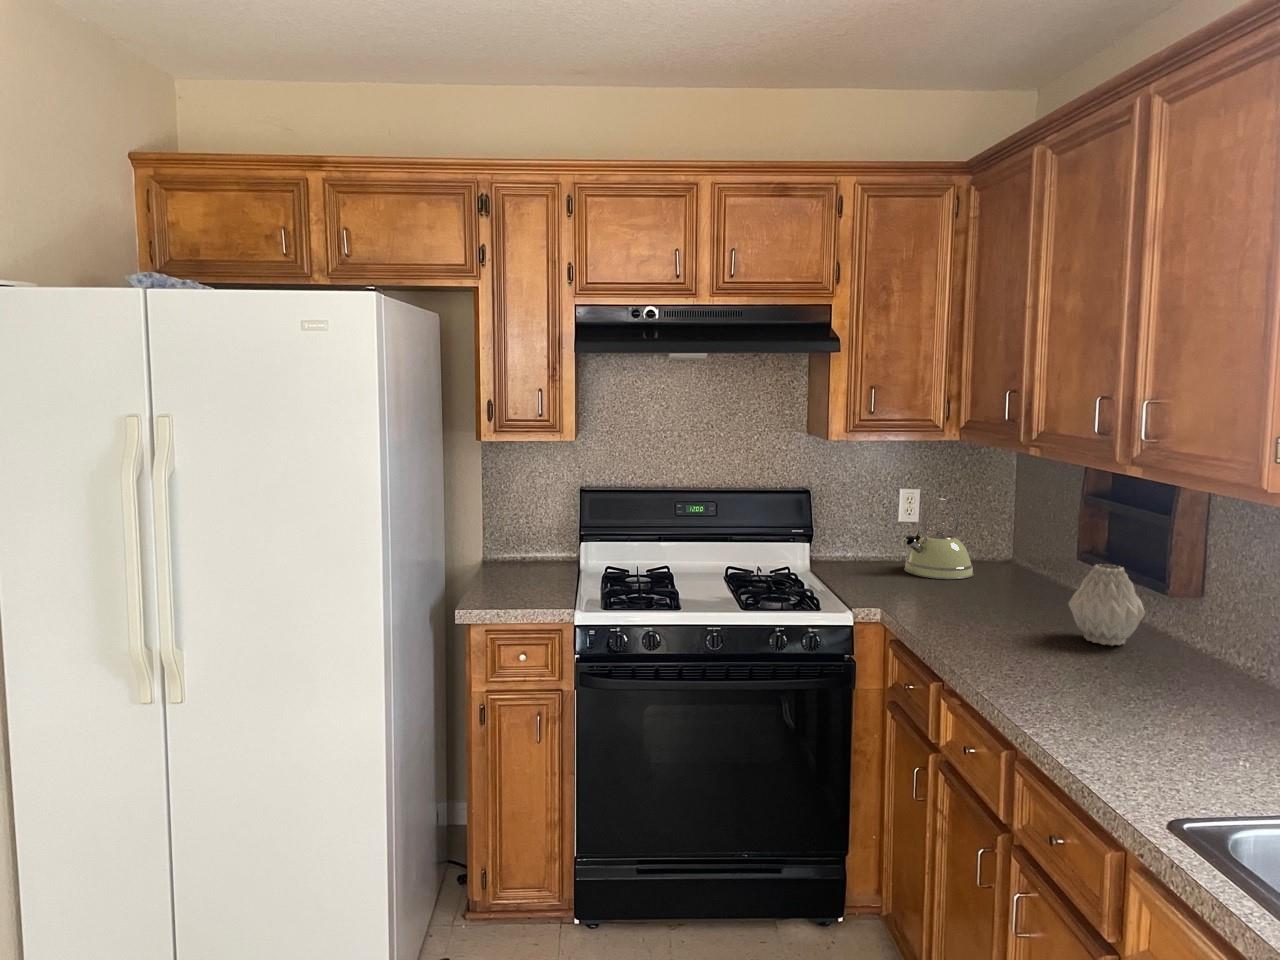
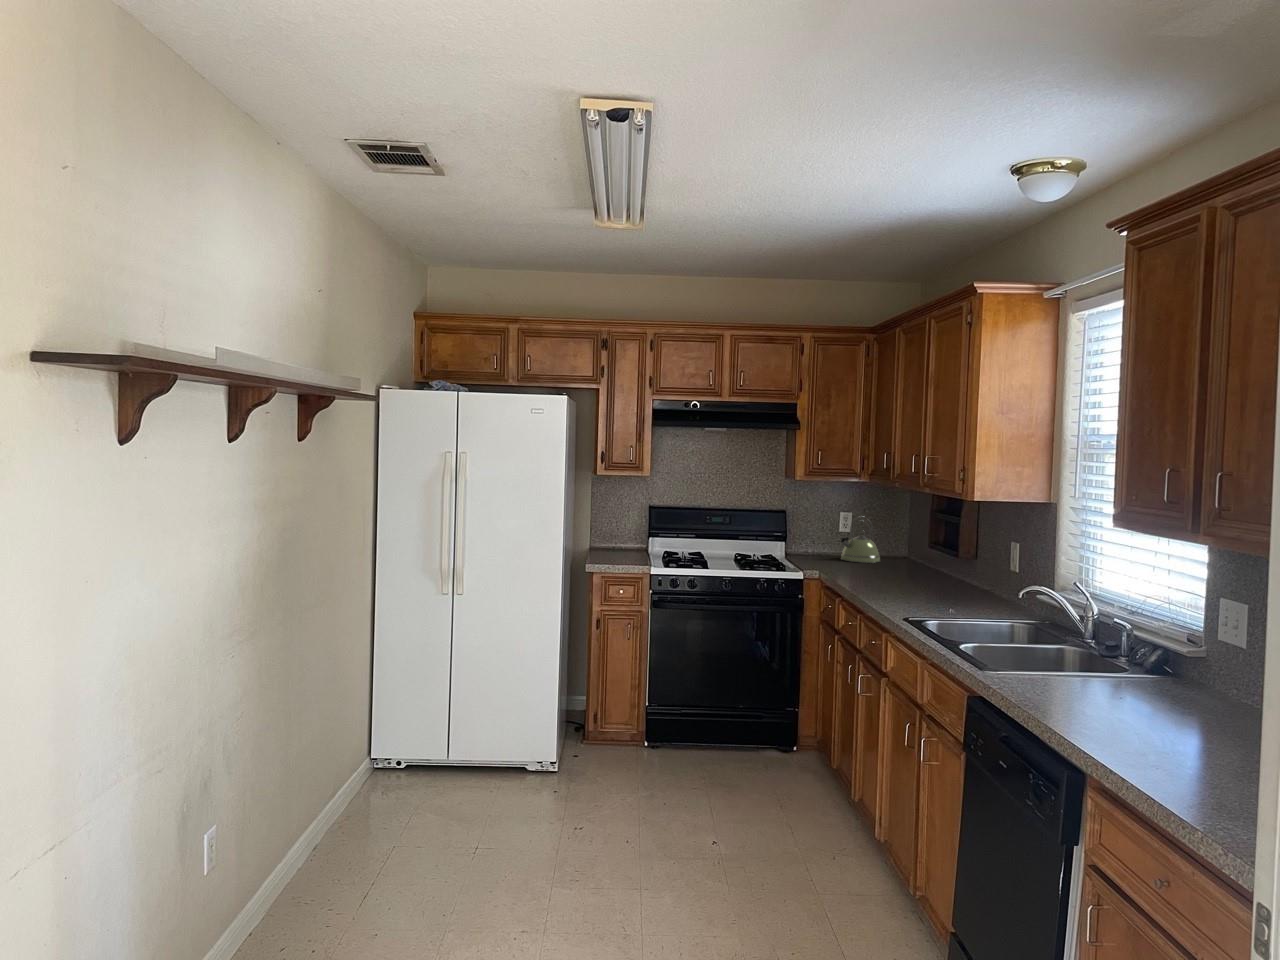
vase: present [1068,564,1145,646] -> none [912,544,948,585]

